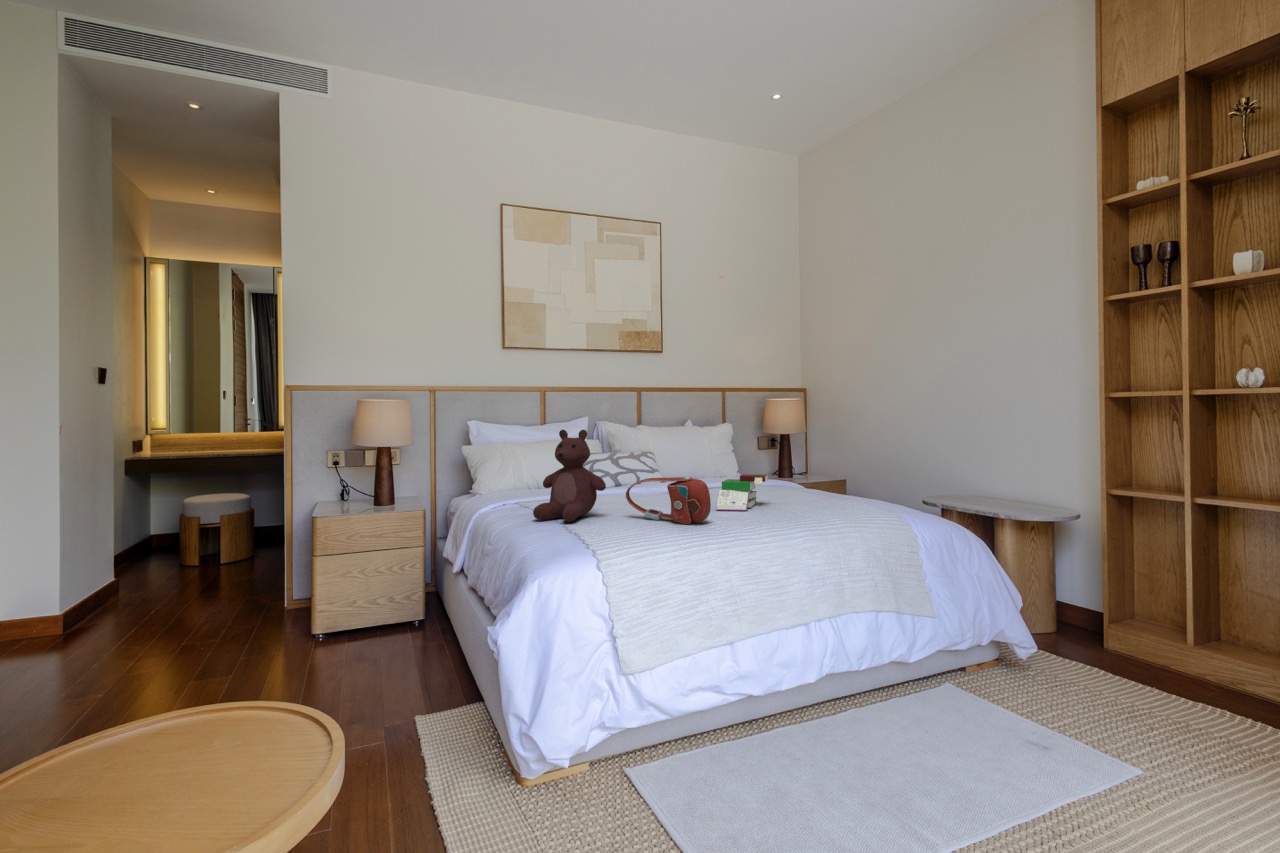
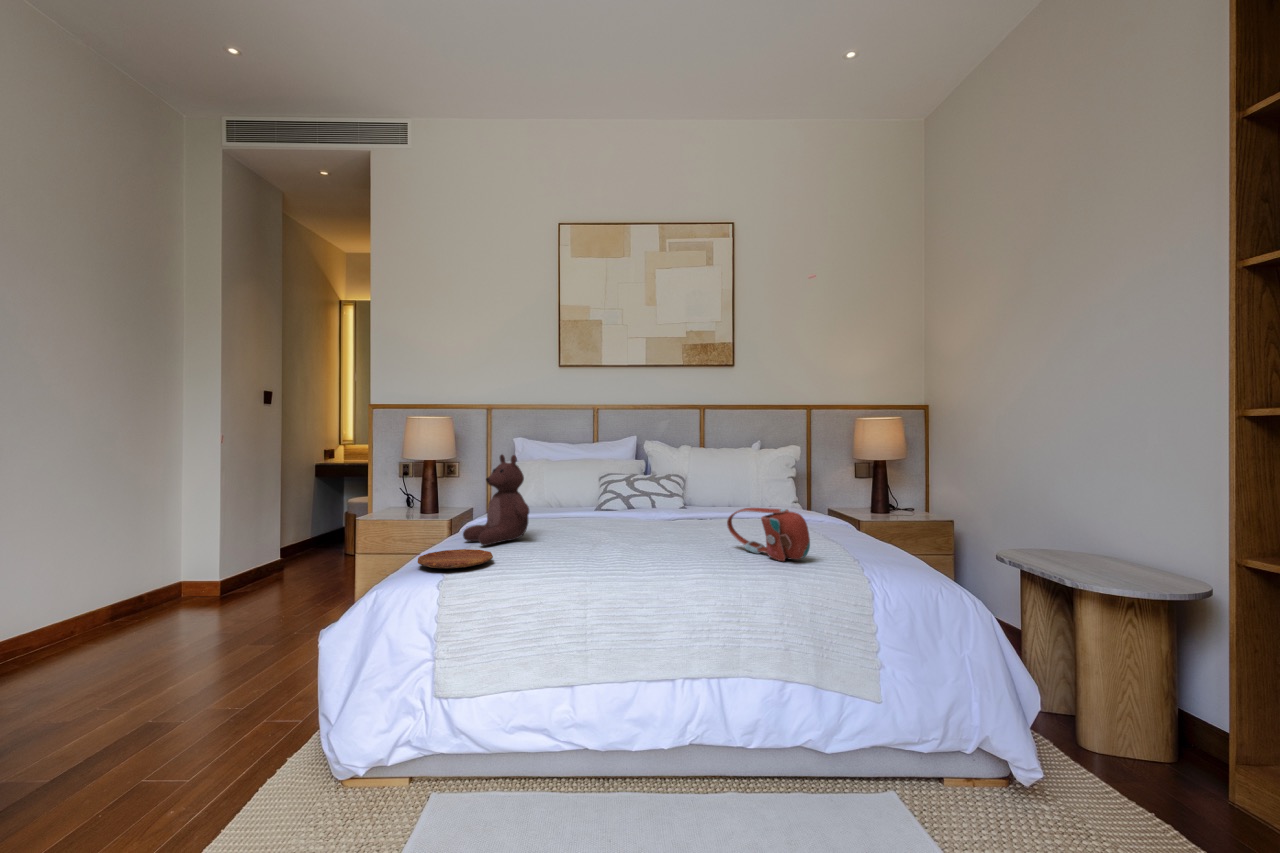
book: present [717,474,768,511] -> none [647,506,719,547]
handbag: present [626,477,711,524] -> present [727,508,810,561]
tray: none [551,524,628,542] -> present [418,549,493,568]

